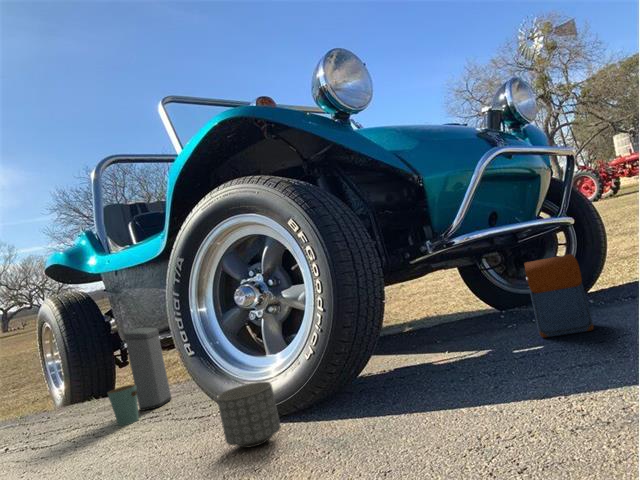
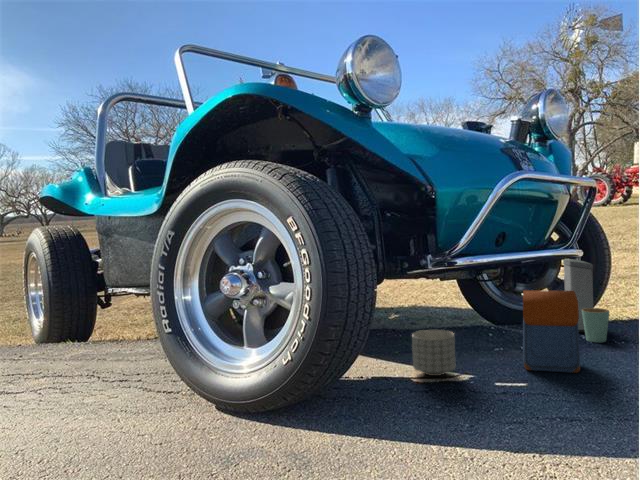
trash can: present [108,328,171,426] -> present [563,259,609,342]
planter: present [217,382,281,447] -> present [412,330,455,376]

